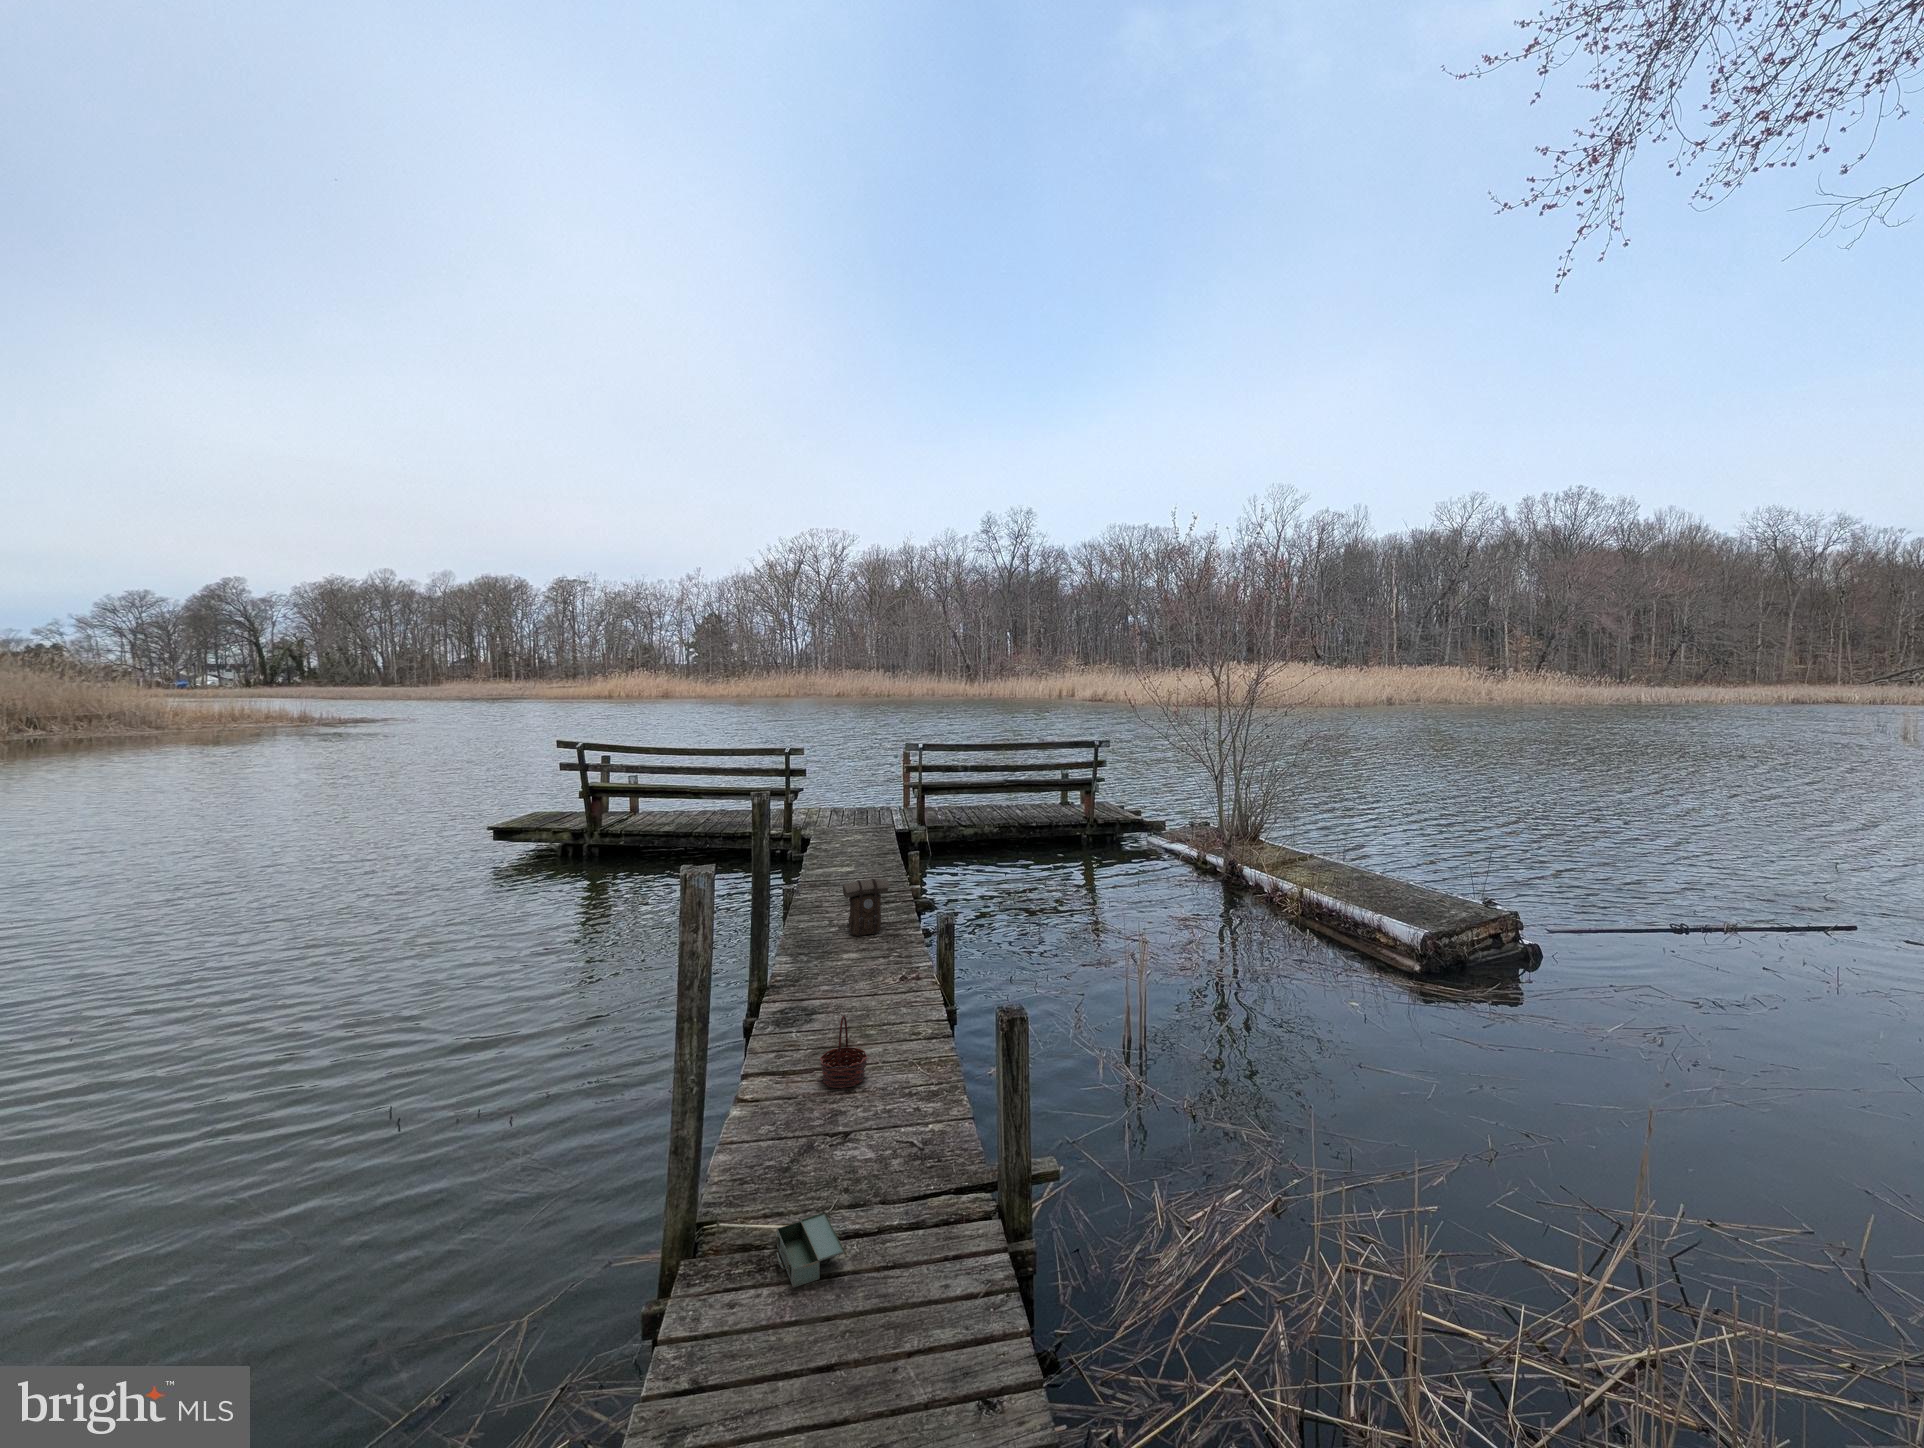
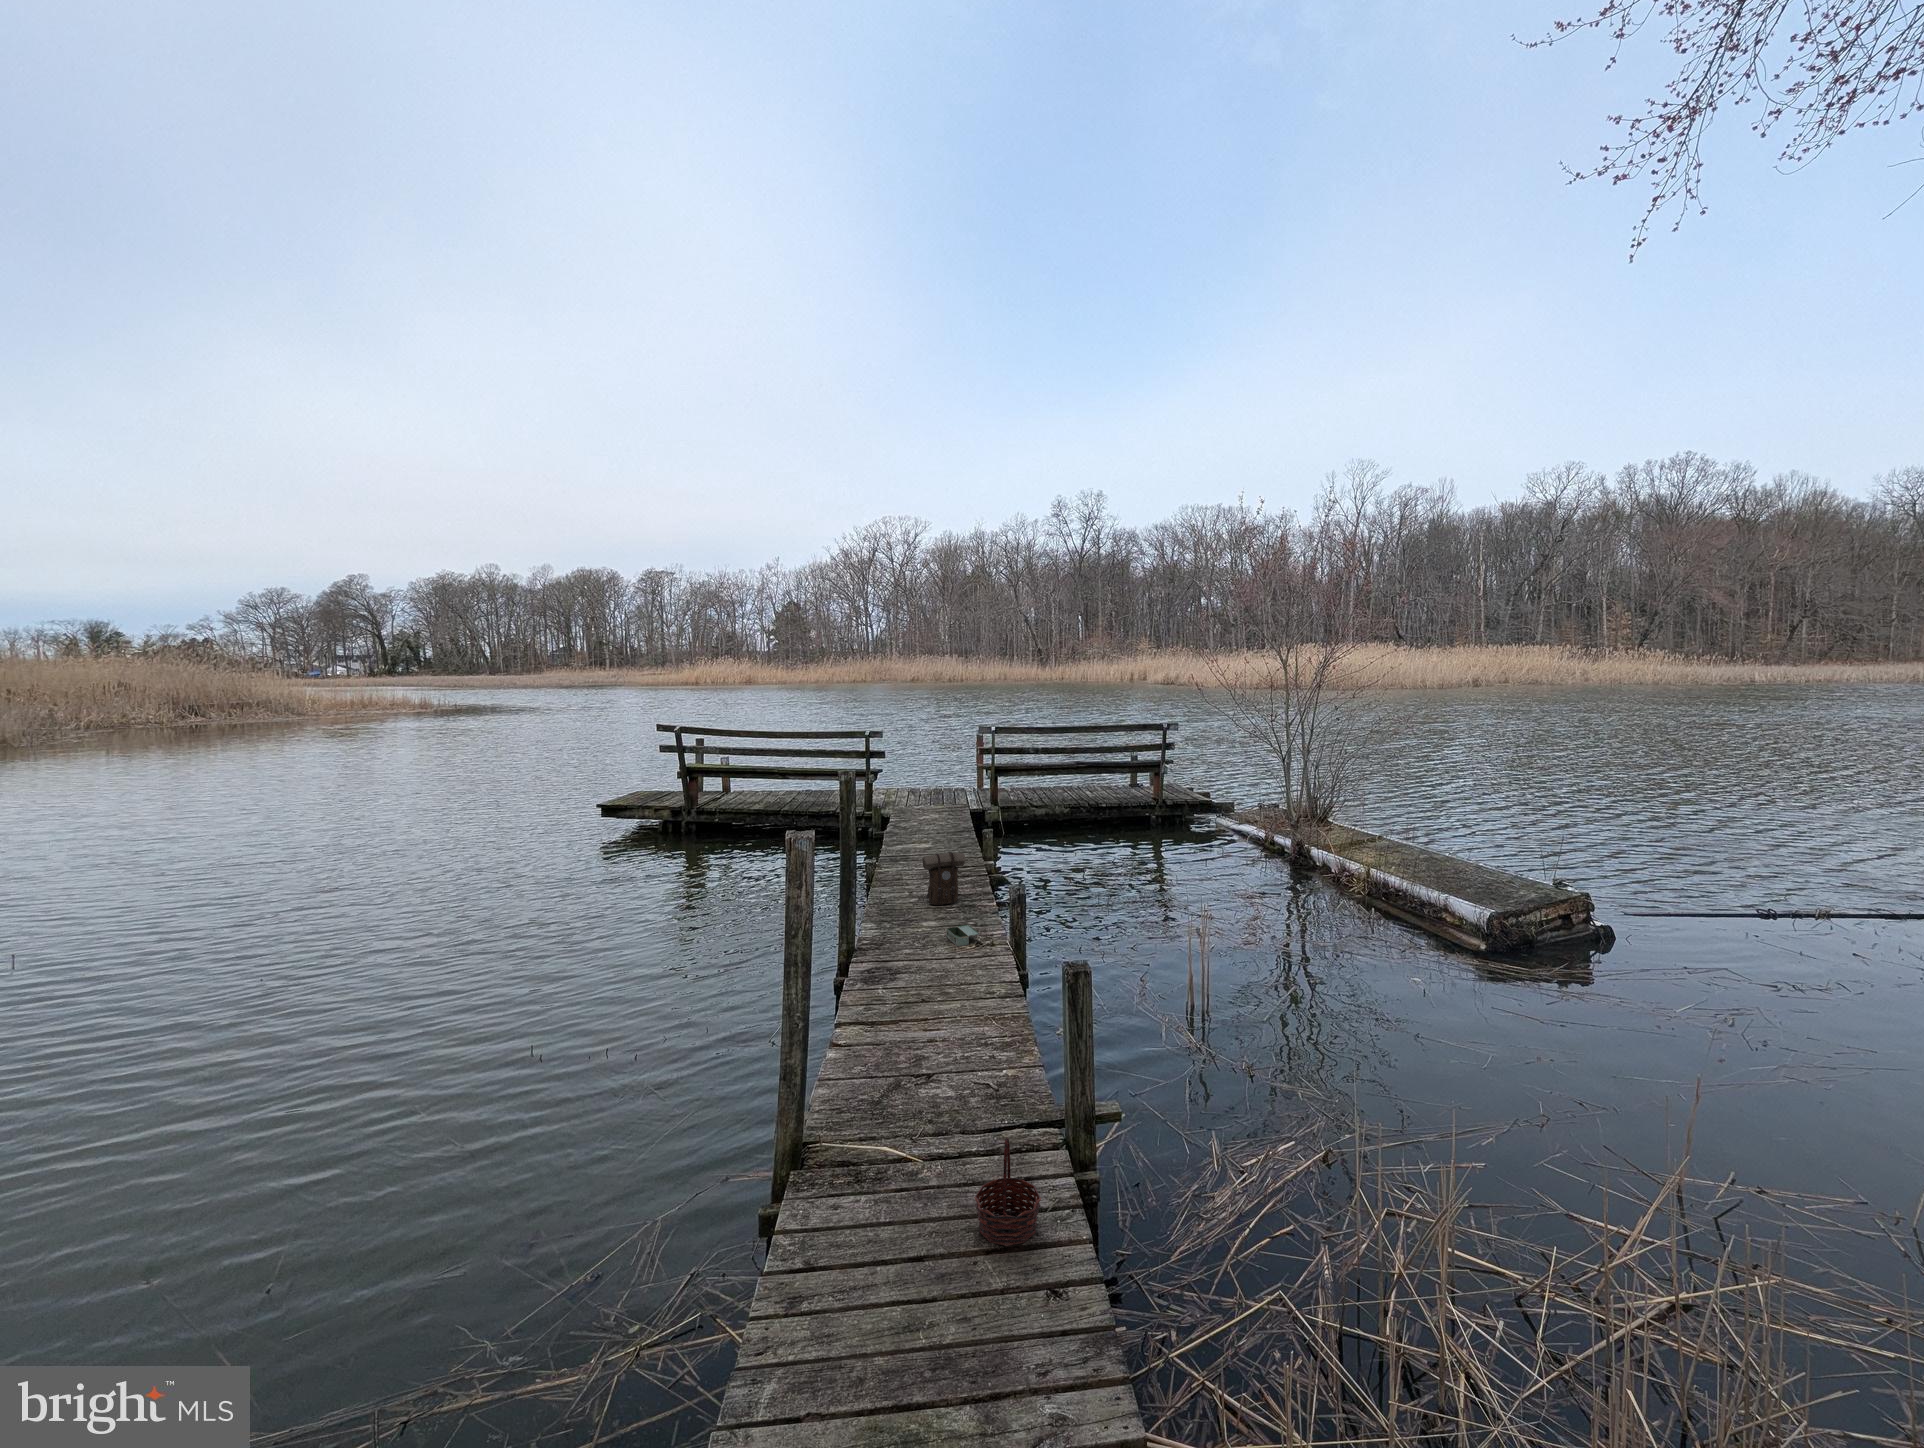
basket: present [820,1016,868,1088] -> present [974,1138,1041,1246]
toolbox: present [776,1213,844,1288] -> present [946,925,979,946]

